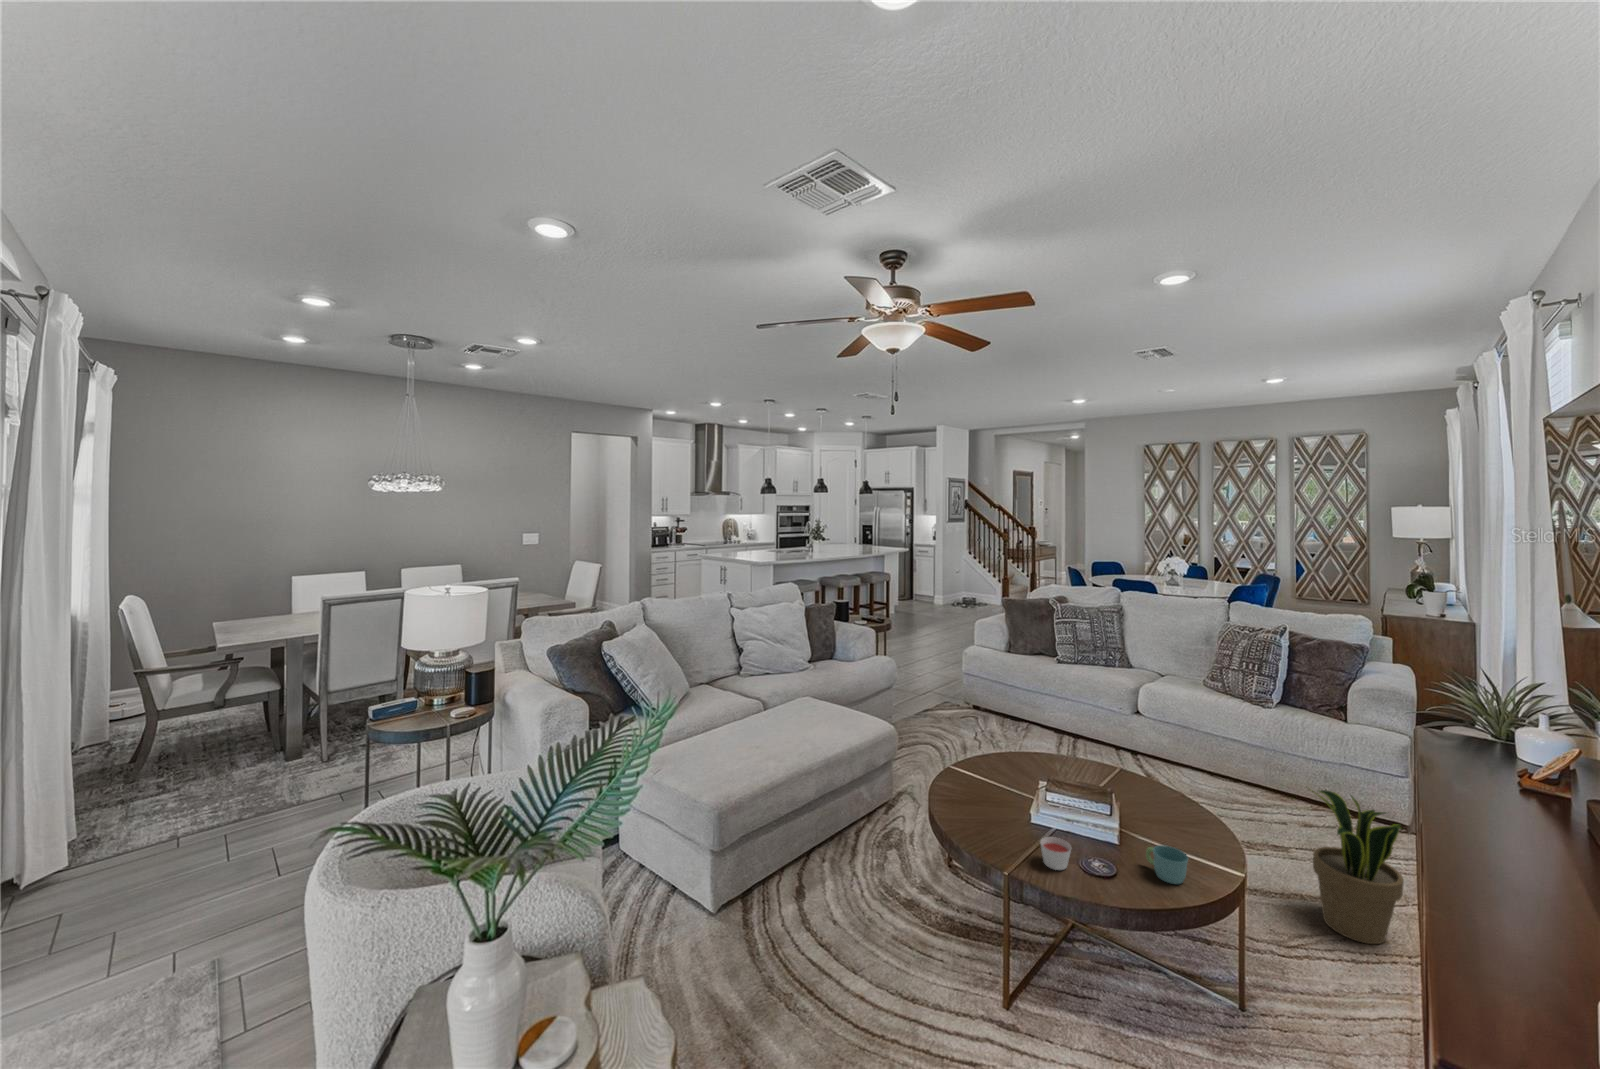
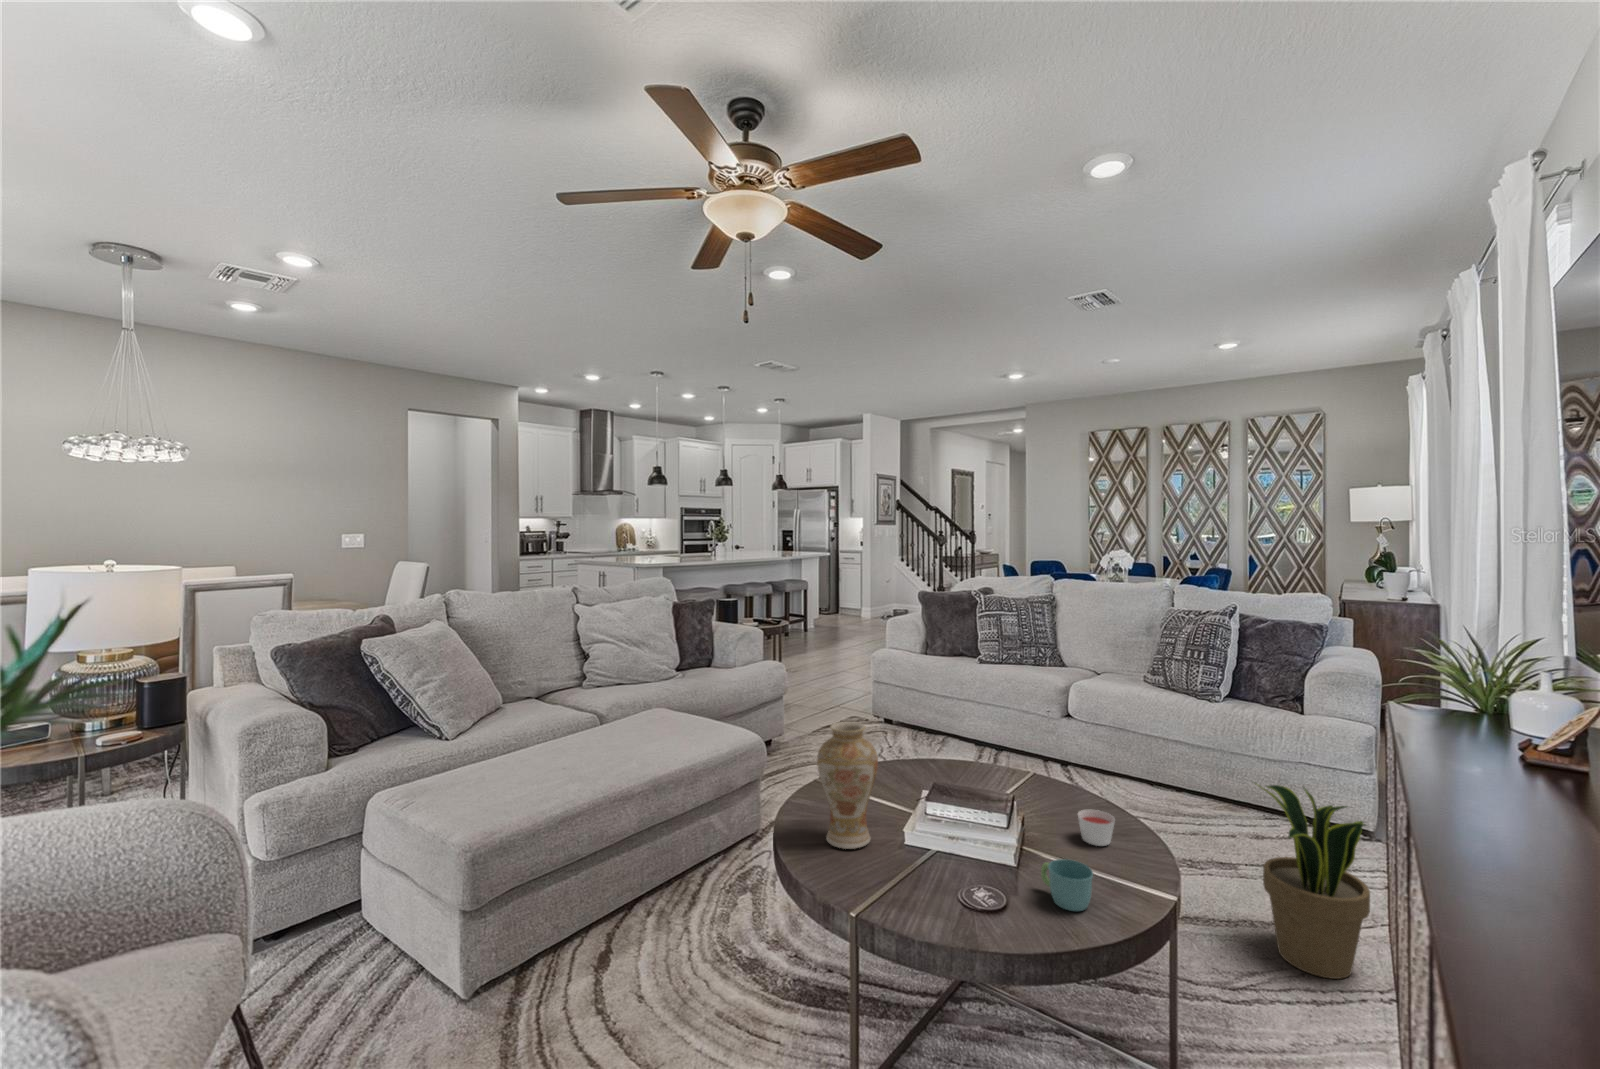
vase: none [968,732,1015,826] -> present [817,722,878,849]
candle: present [1040,837,1071,870] -> present [1078,810,1115,846]

